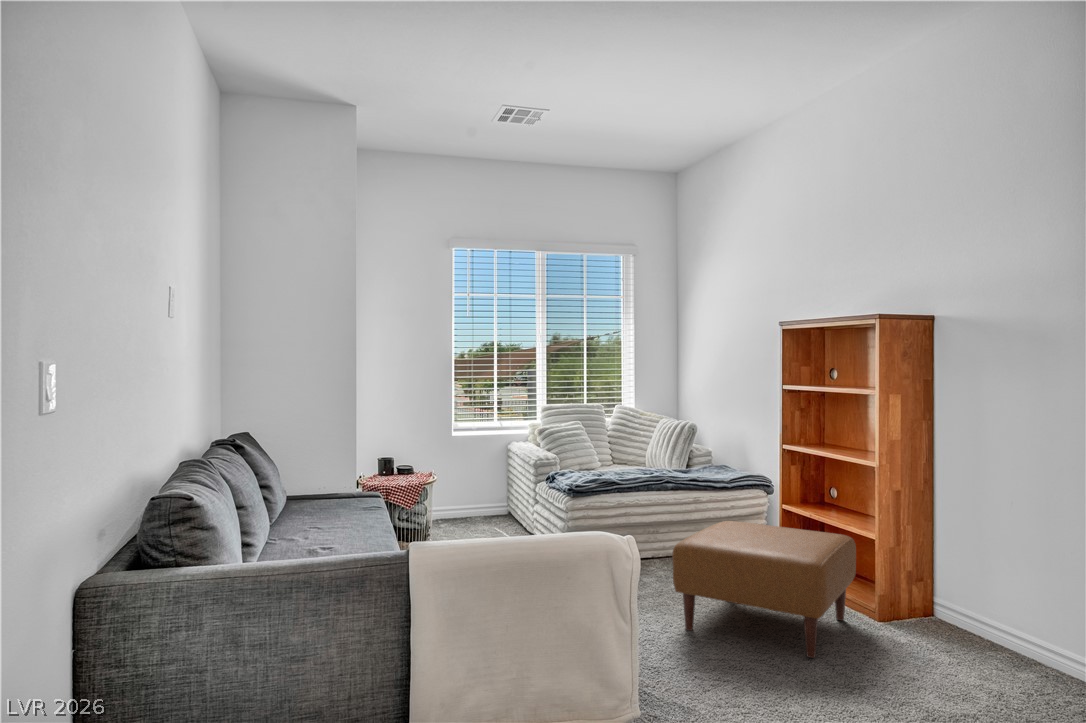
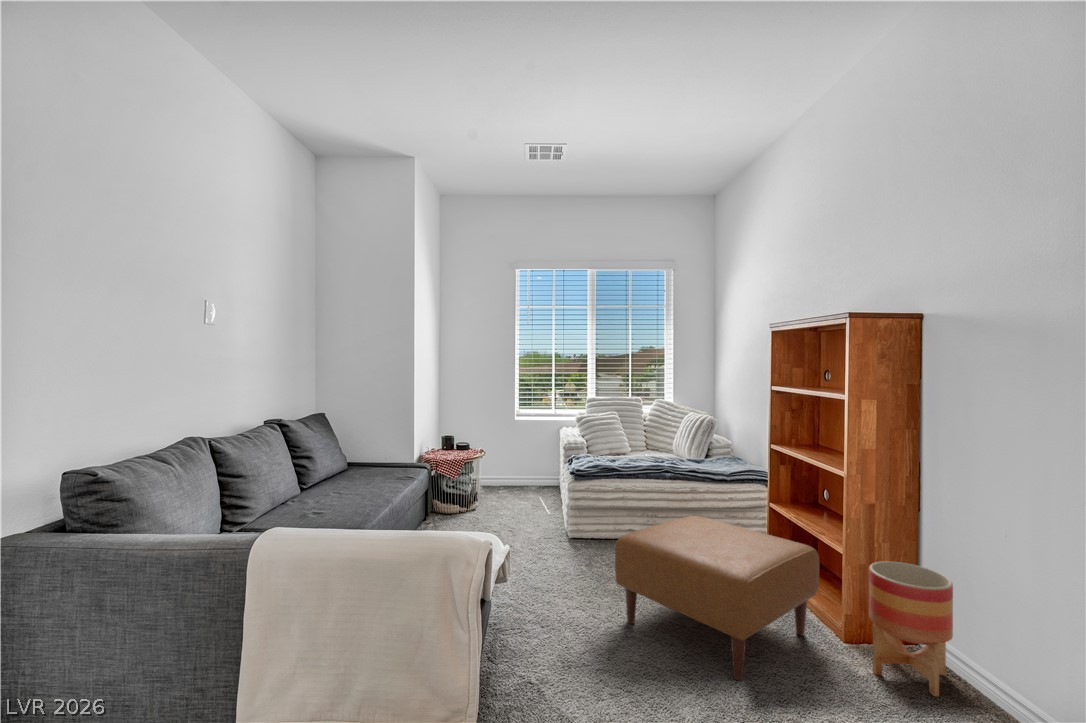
planter: none [903,541,971,648] -> present [869,561,953,696]

